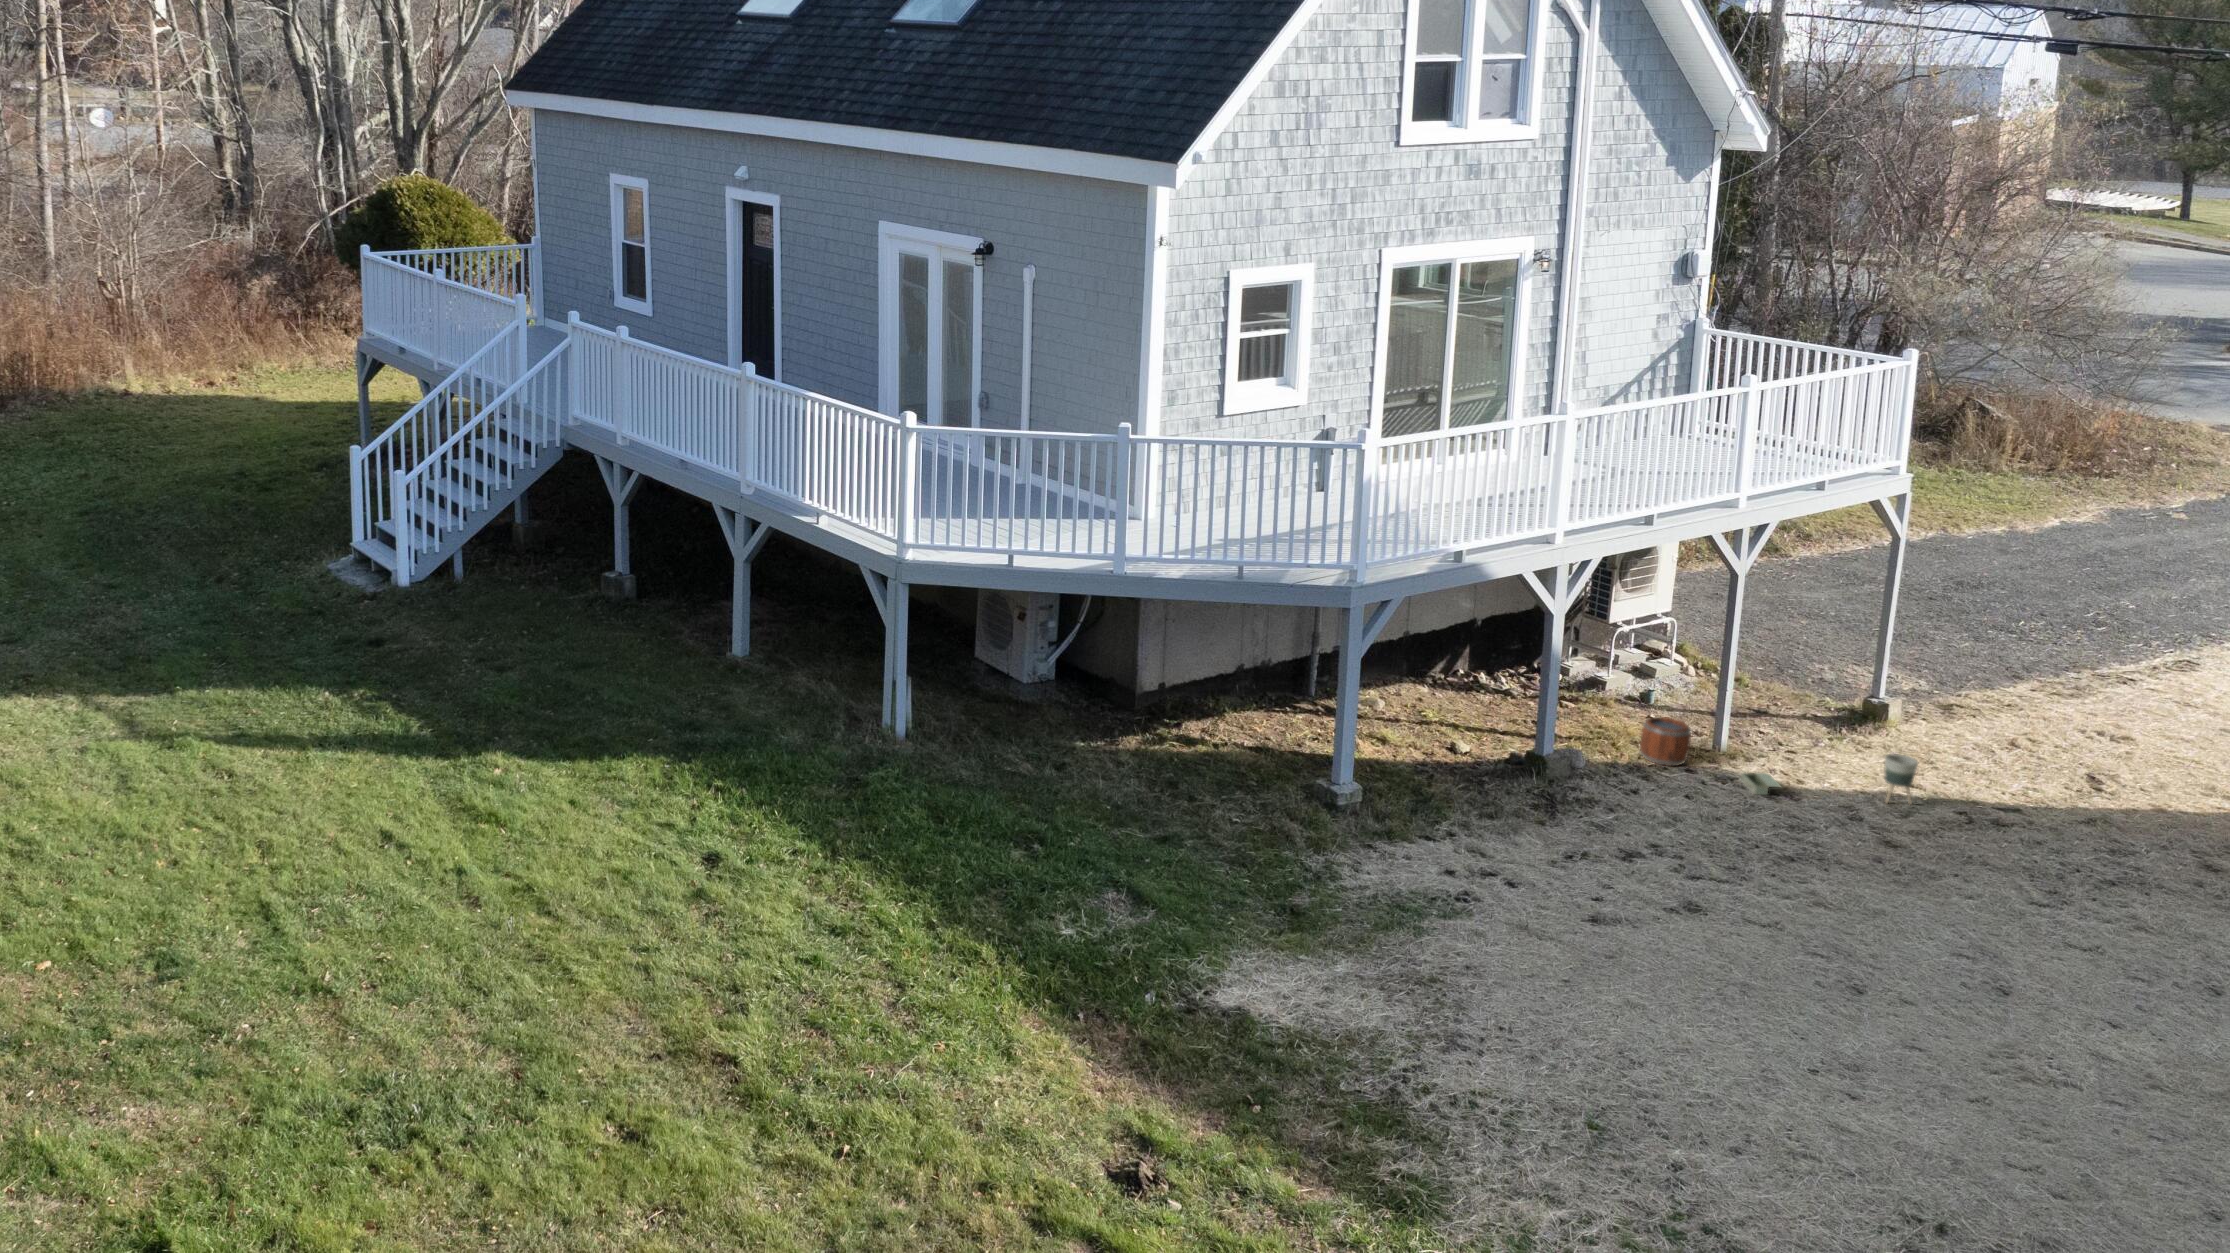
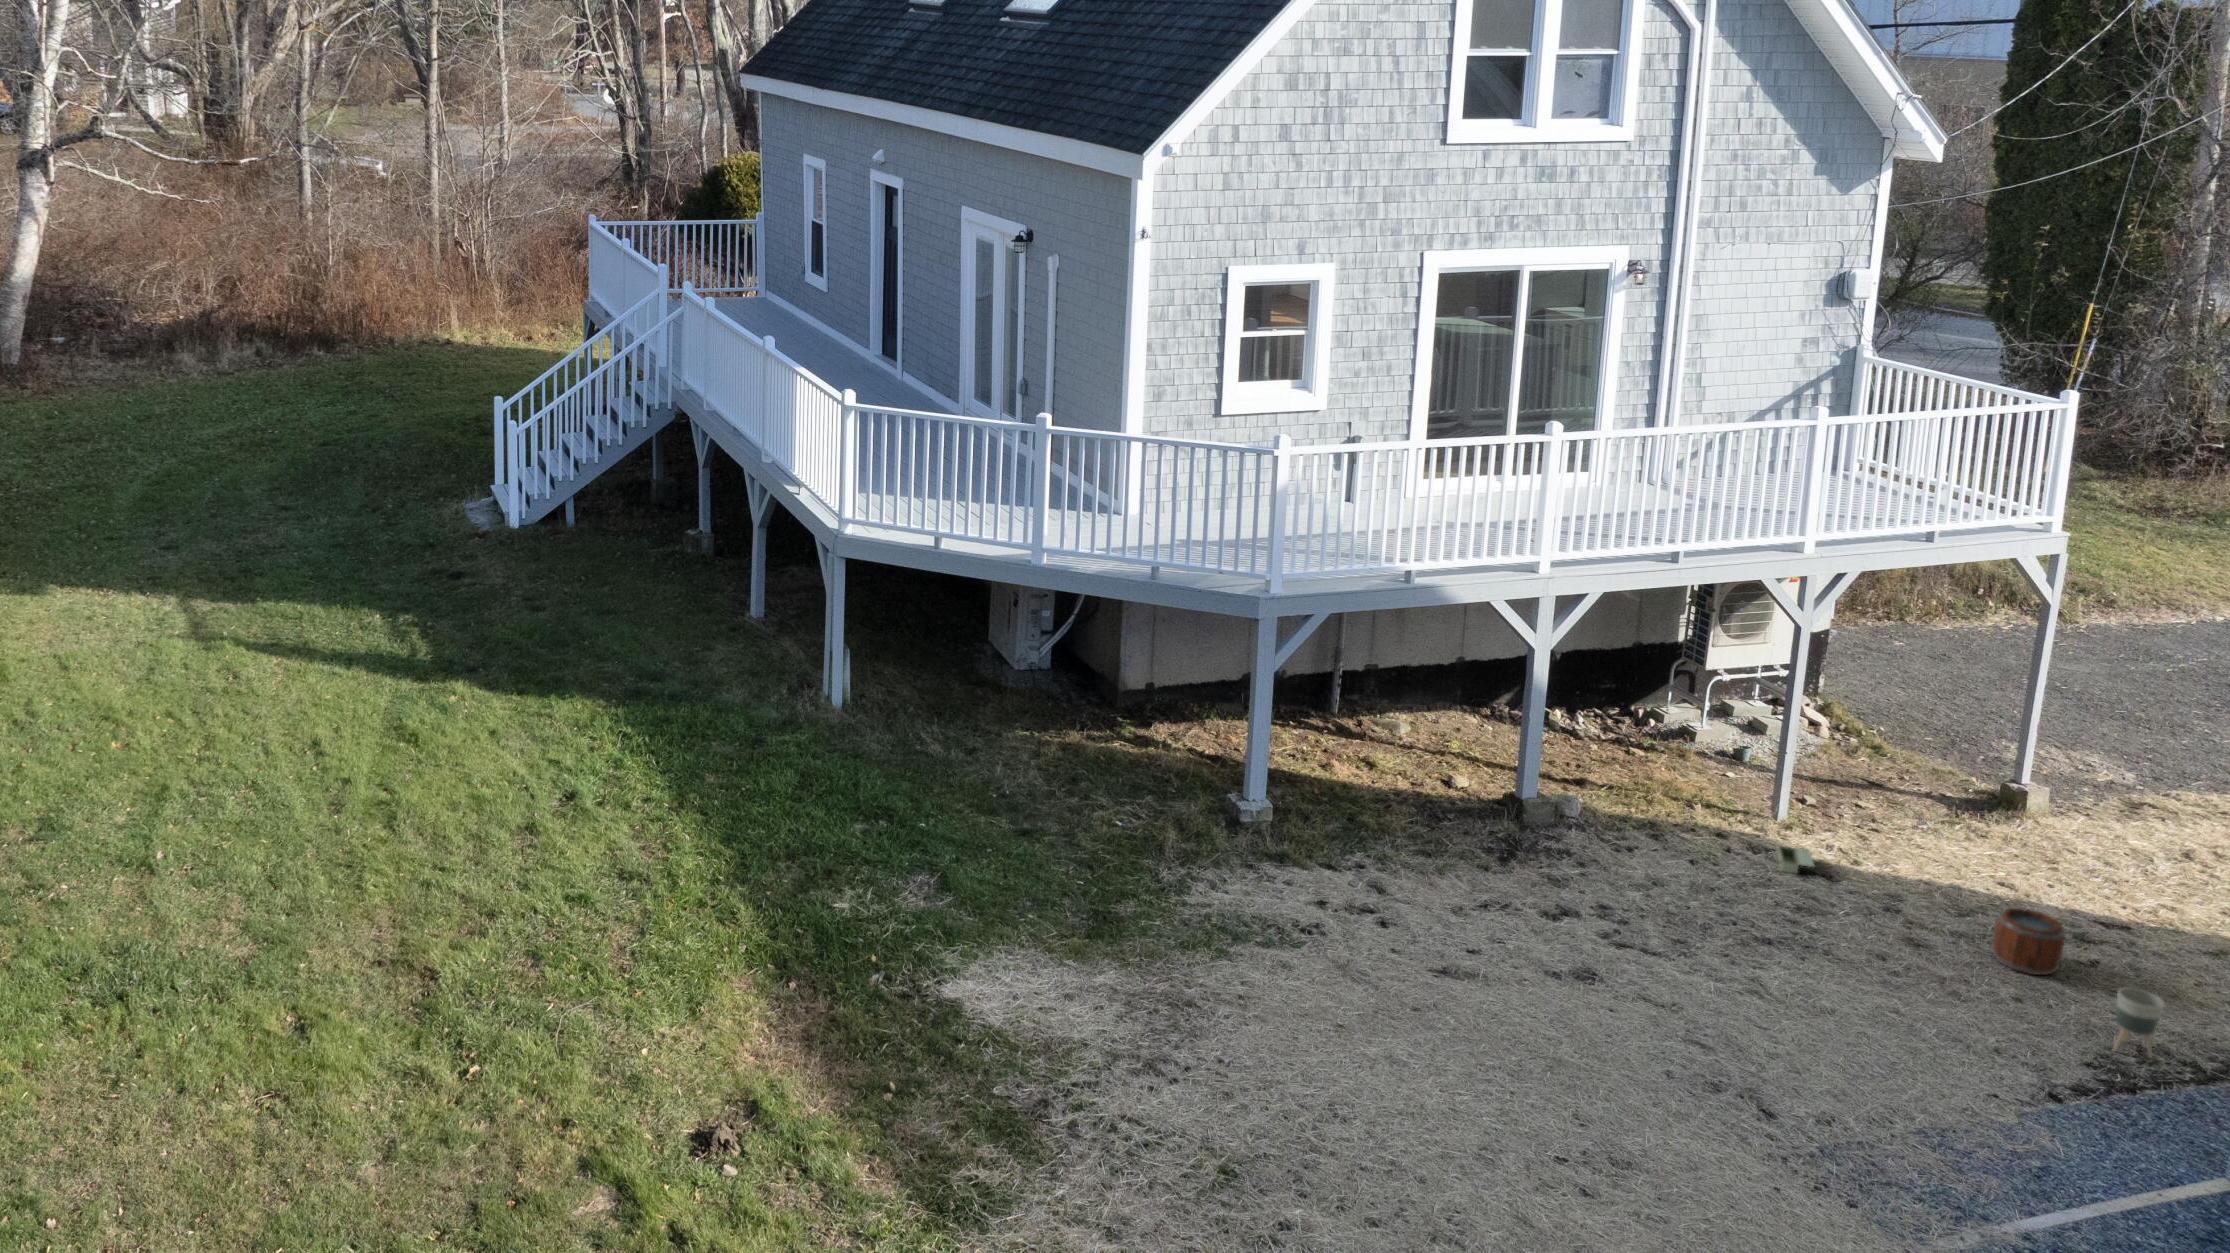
bucket: present [1640,717,1692,766] -> present [1992,908,2065,975]
planter: present [1884,754,1919,803] -> present [2113,987,2165,1058]

